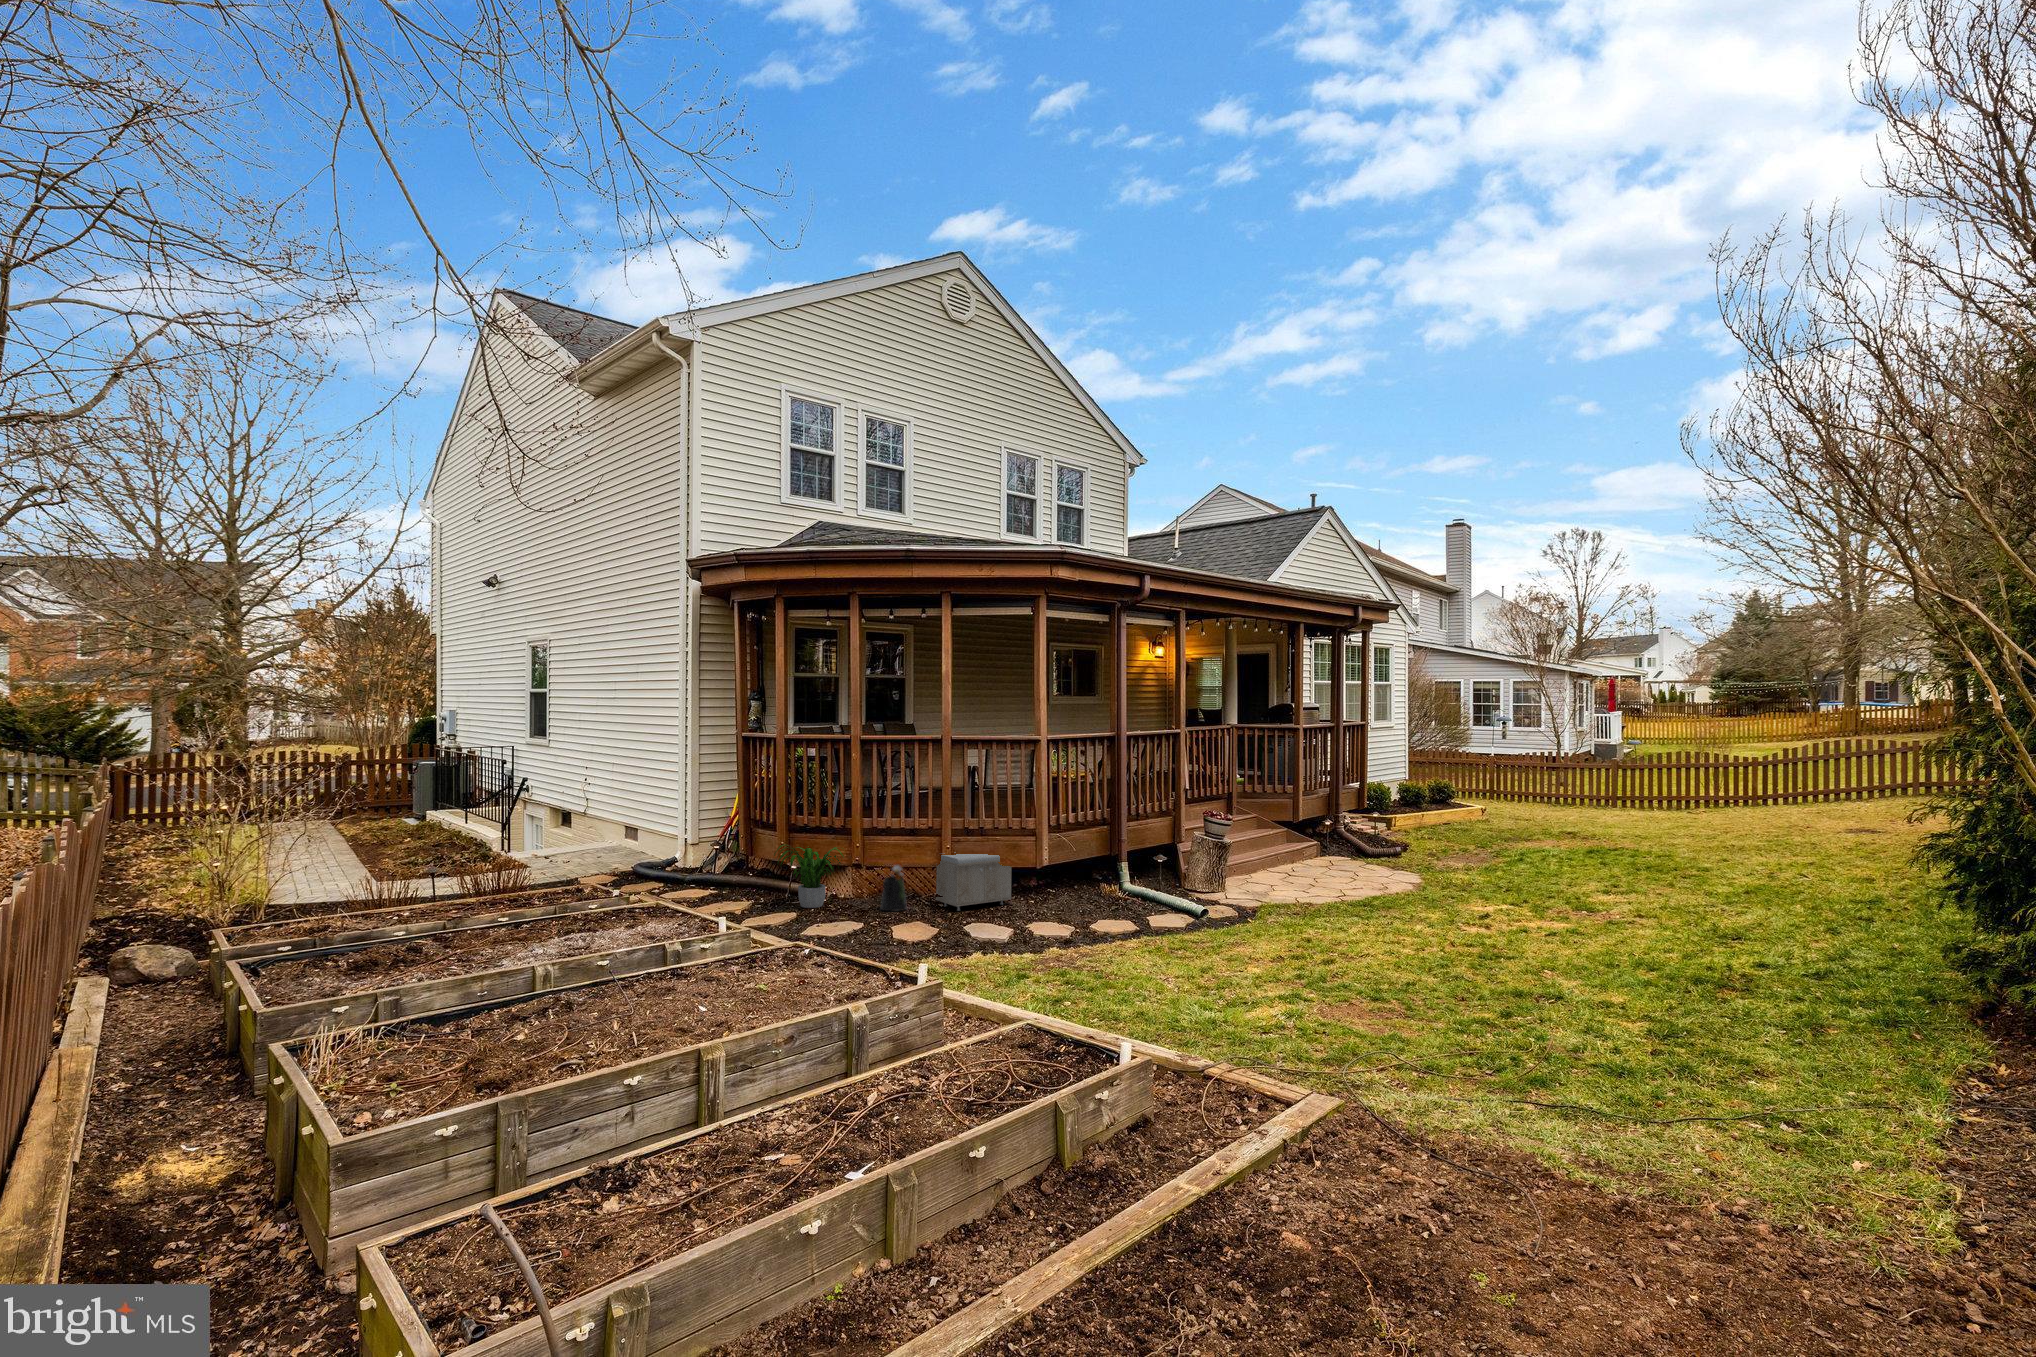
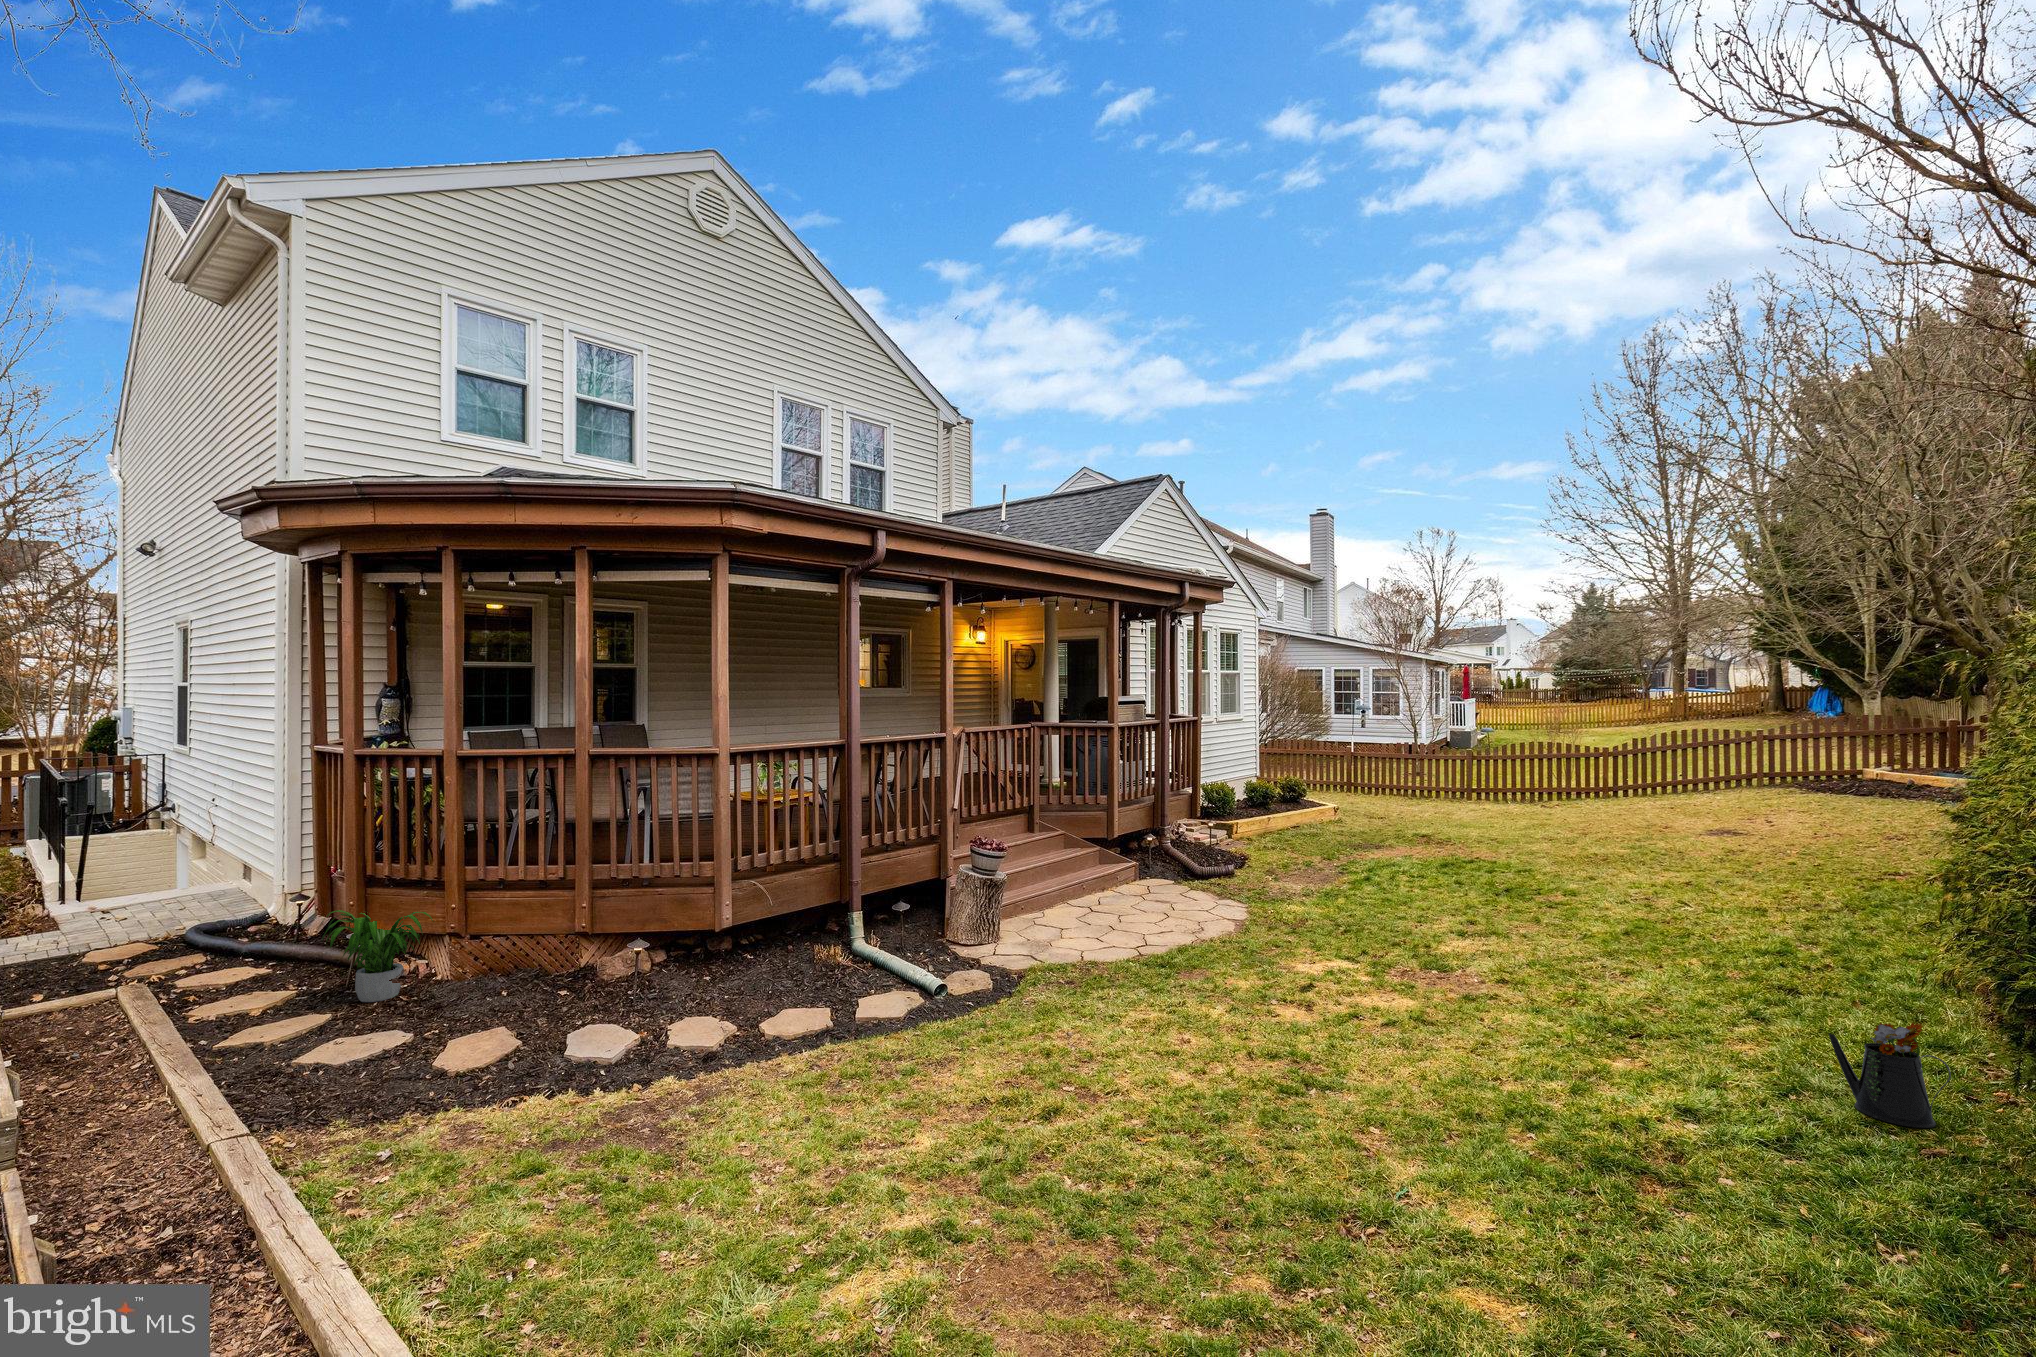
storage bench: present [936,854,1011,911] -> none [564,904,679,1000]
watering can: present [881,861,907,911] -> present [1829,1023,1951,1128]

